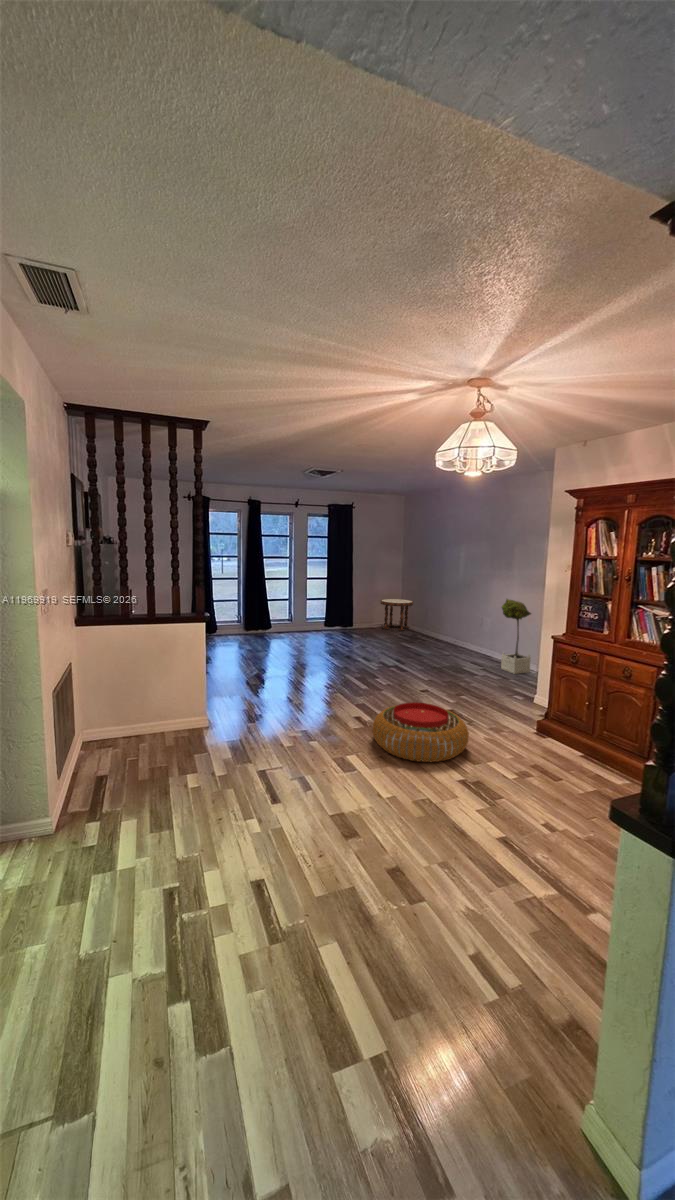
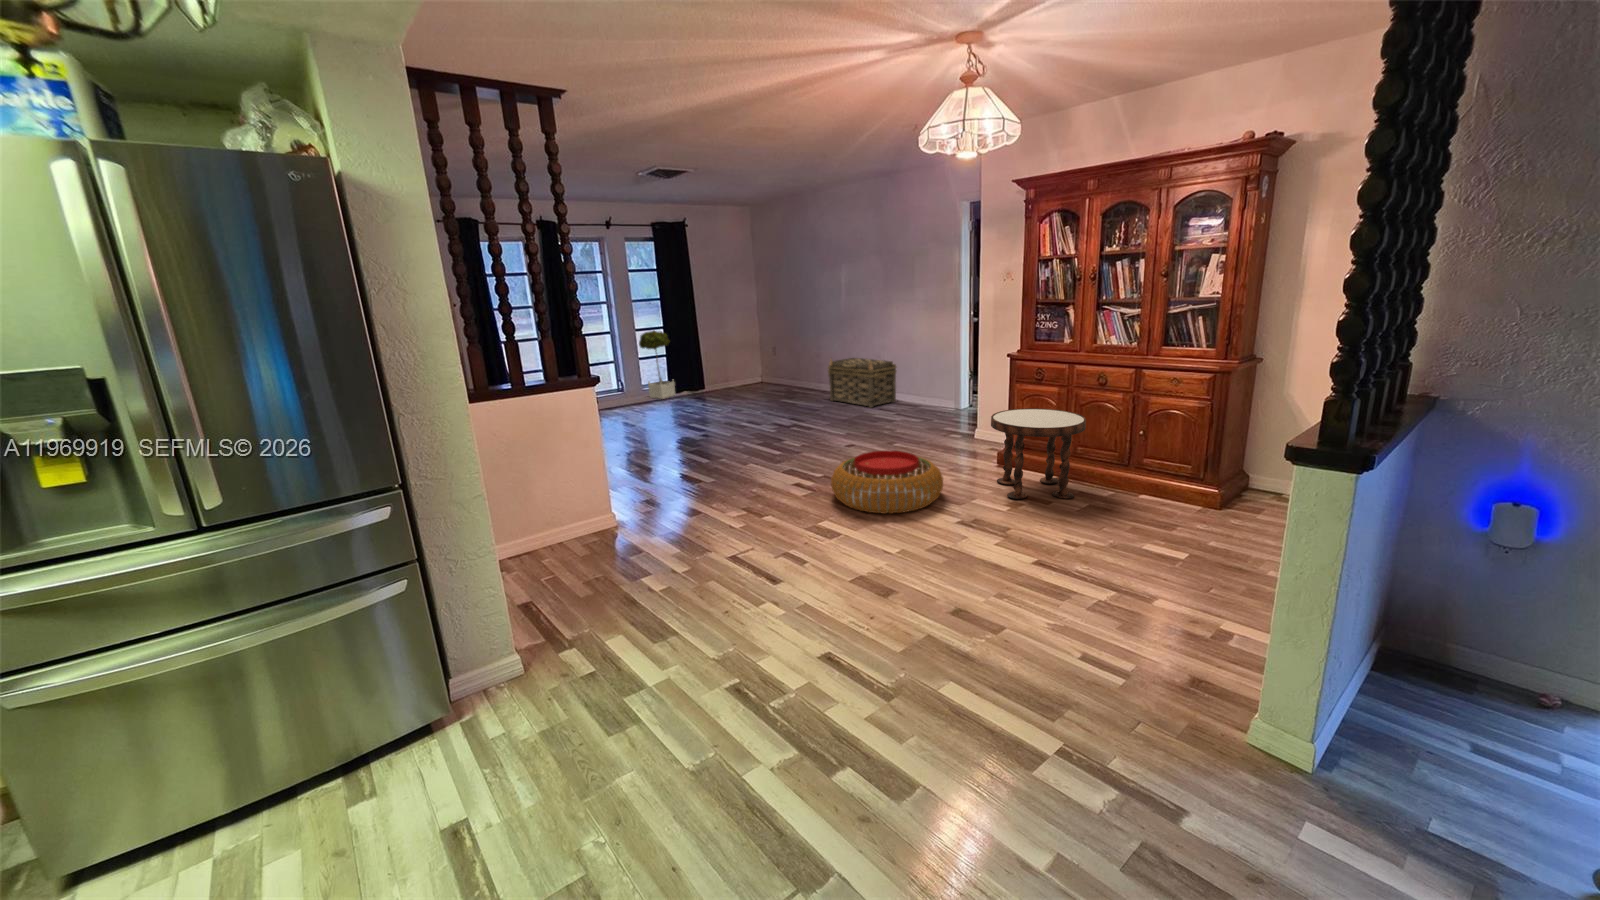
side table: present [381,599,413,631] -> present [991,408,1086,499]
potted tree: present [501,599,531,674] -> present [639,330,676,399]
basket: none [439,614,496,660] -> present [828,358,896,408]

